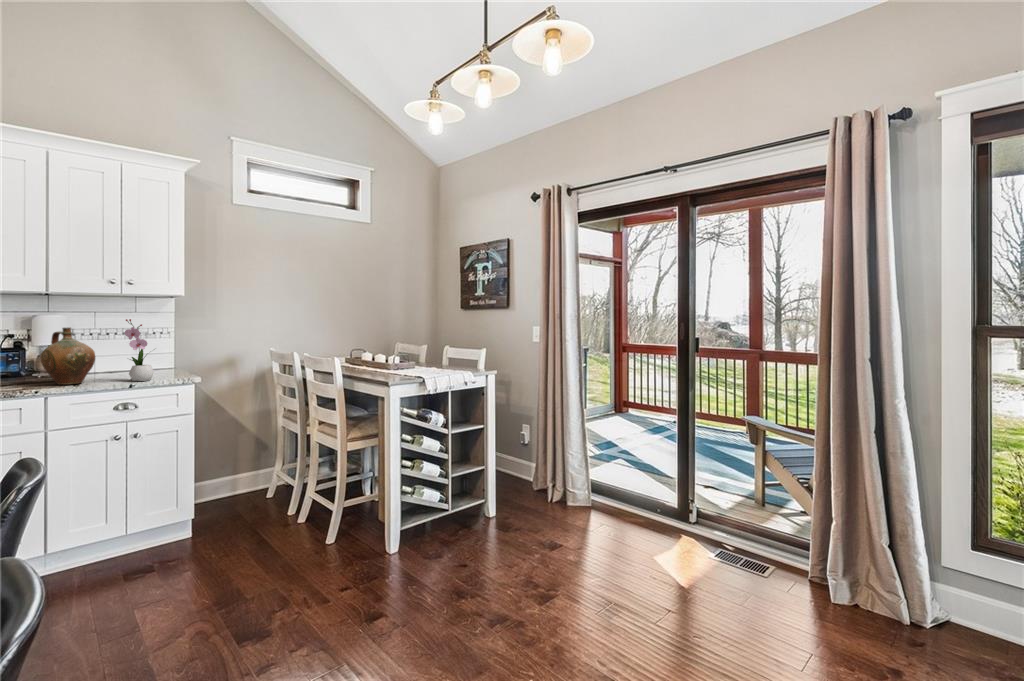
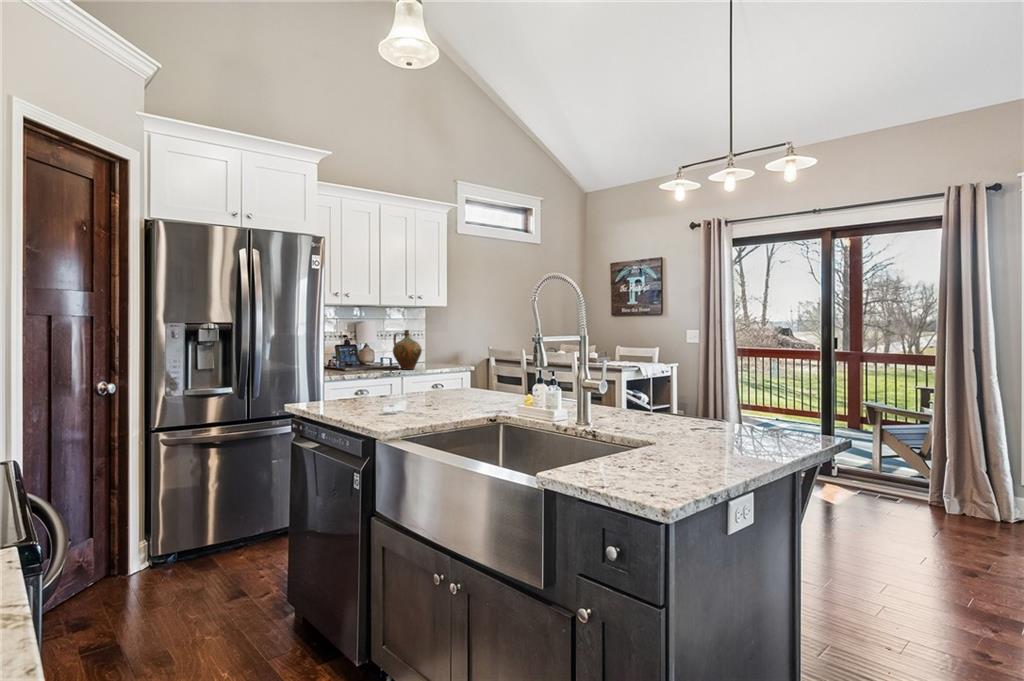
flower arrangement: present [125,319,154,381] -> none [435,324,451,368]

